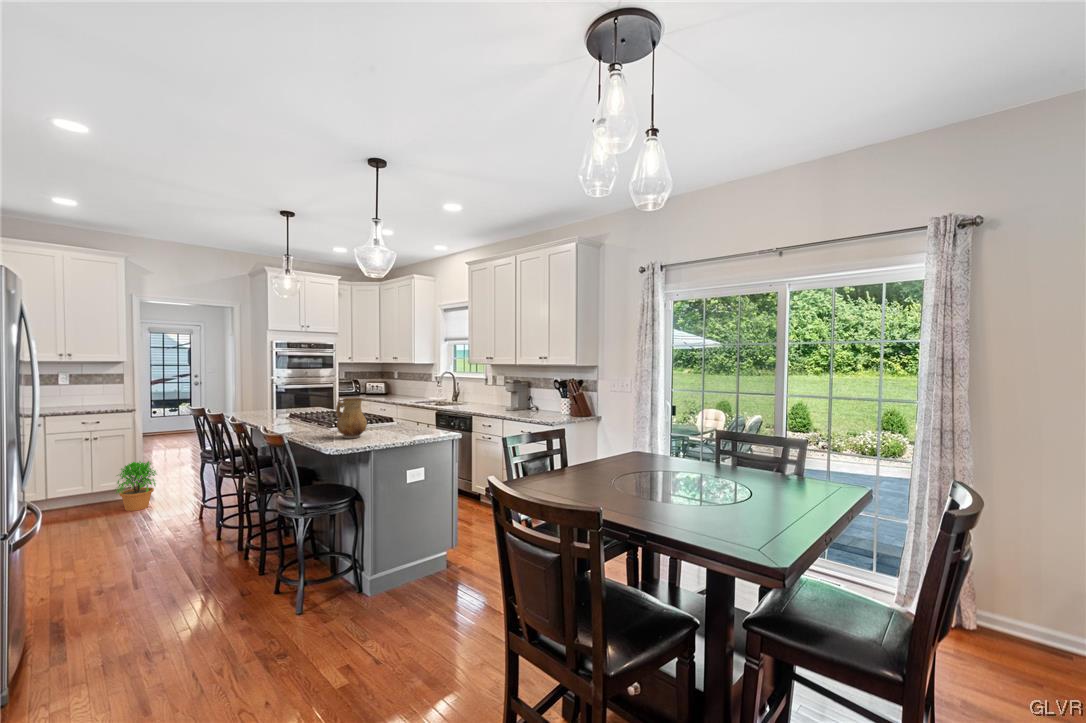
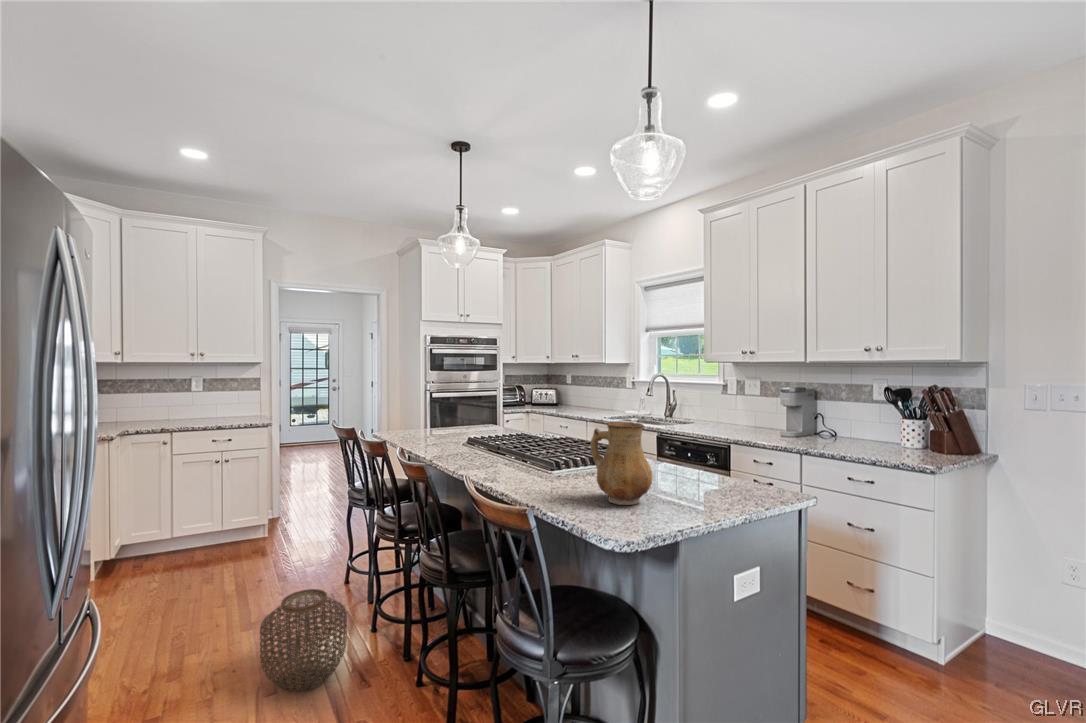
potted plant: present [115,461,157,511] -> none [246,492,297,560]
woven basket: none [133,508,195,568] -> present [260,589,347,692]

